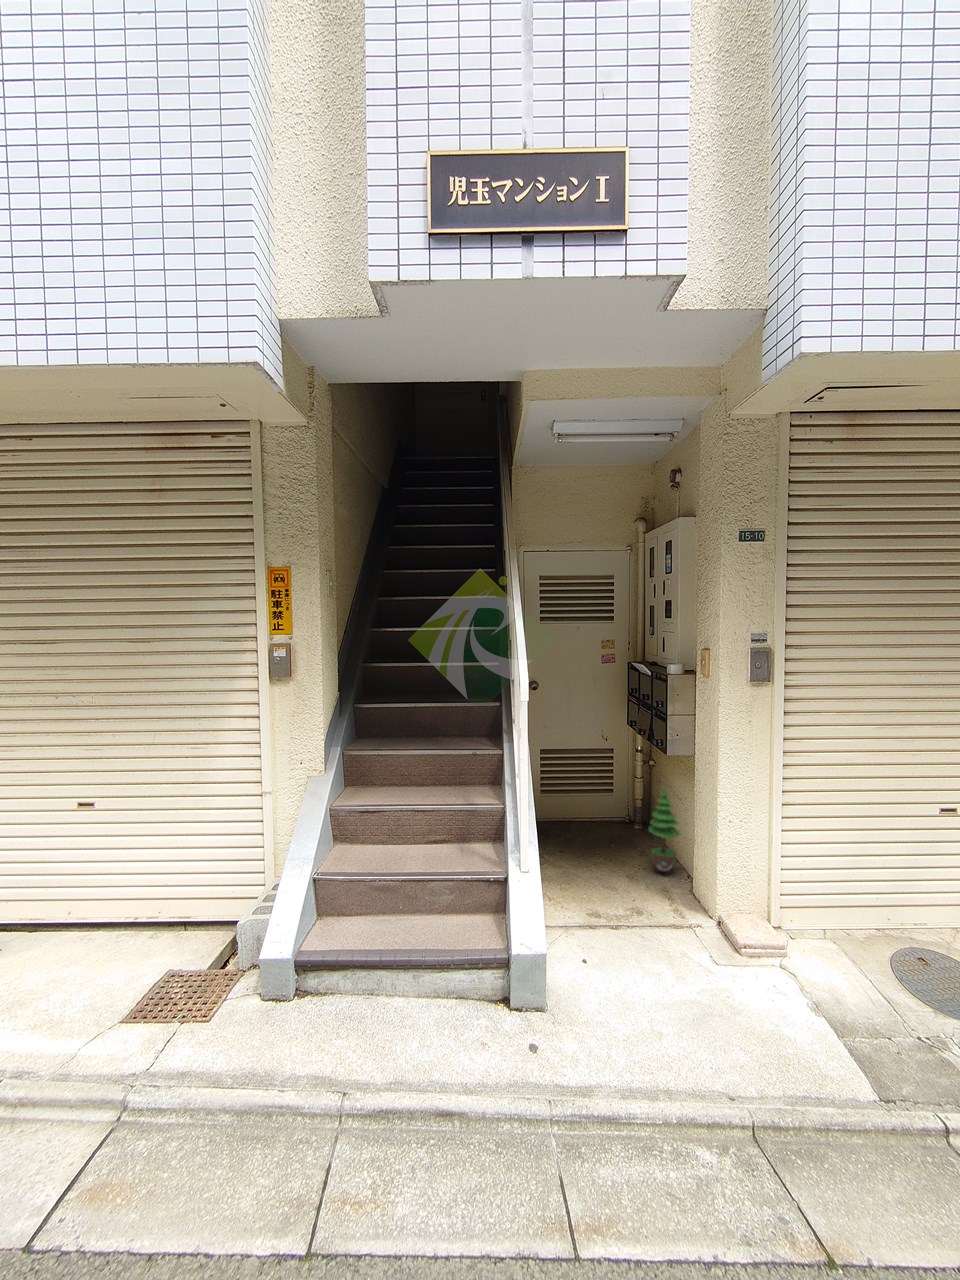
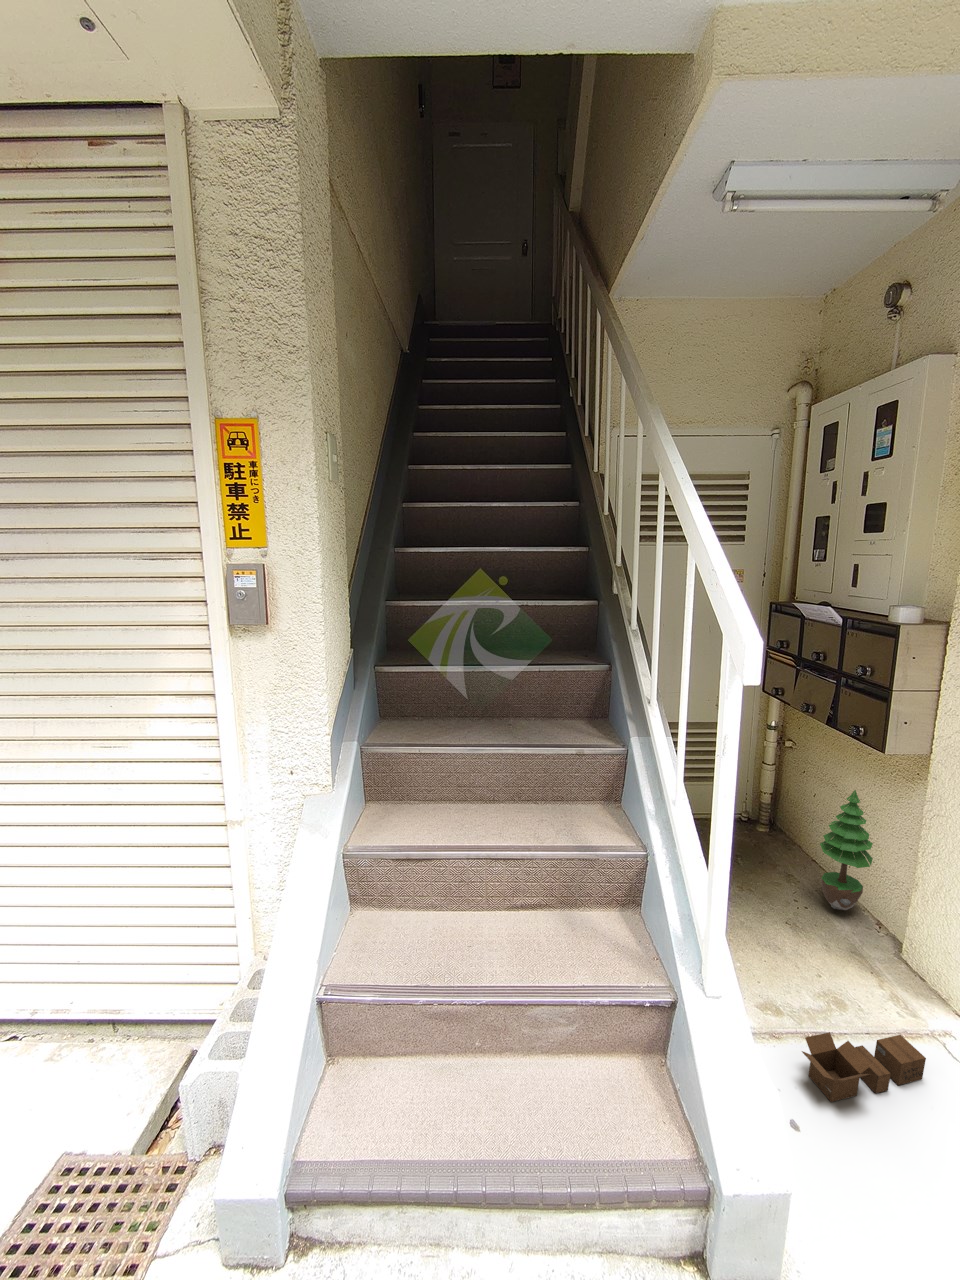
cardboard box: none [596,916,671,951] -> present [802,1032,926,1102]

